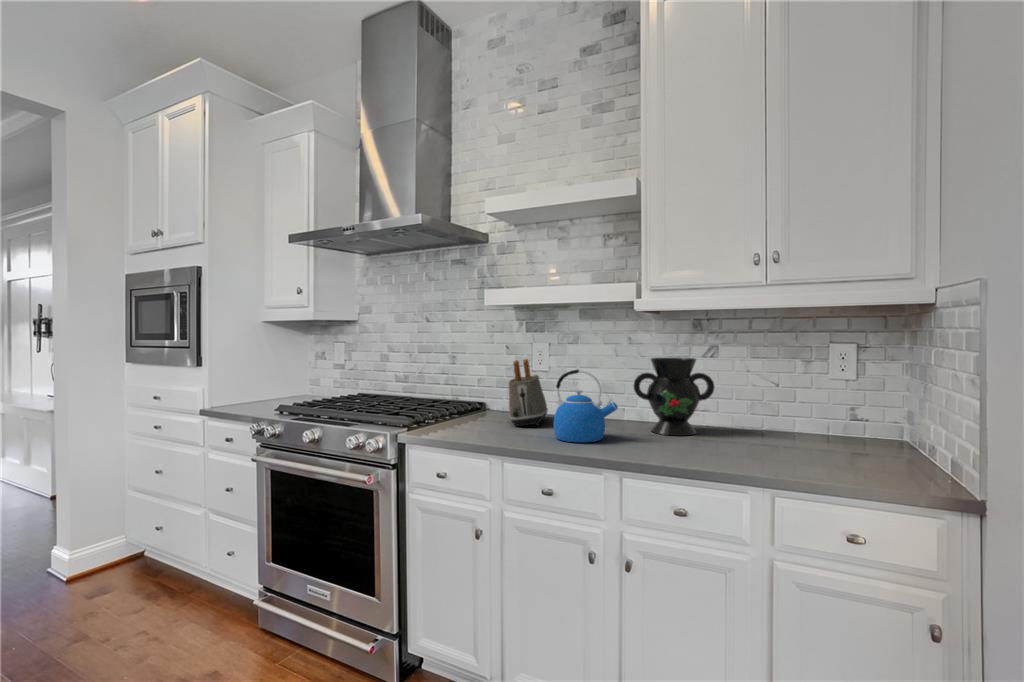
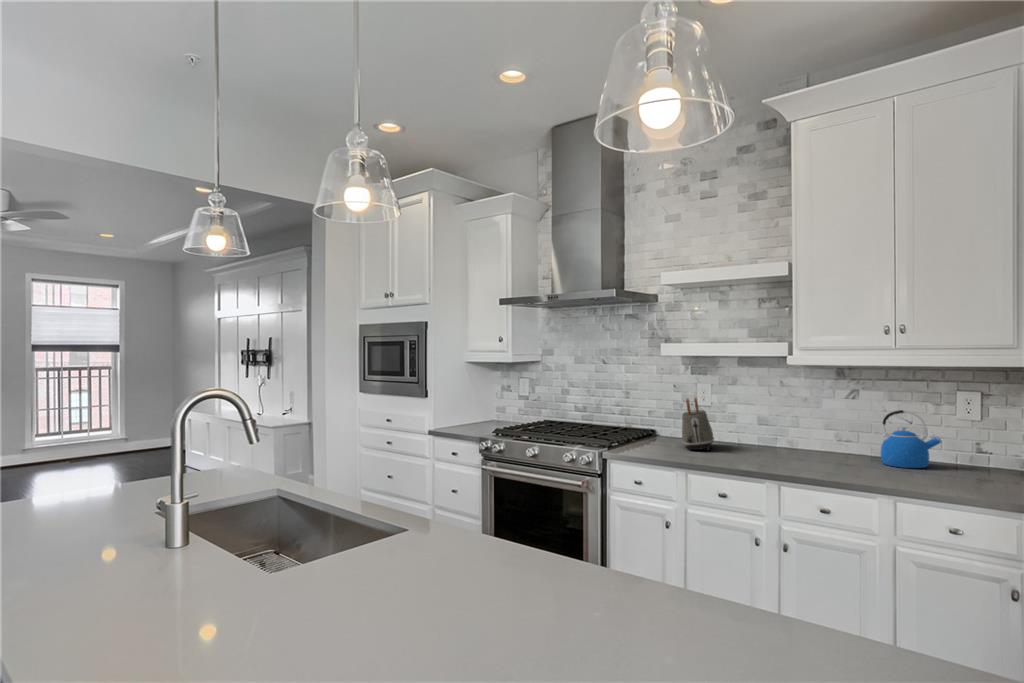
decorative vase: present [634,358,714,436] -> none [787,399,856,461]
kettle: present [554,369,618,443] -> present [881,410,941,468]

